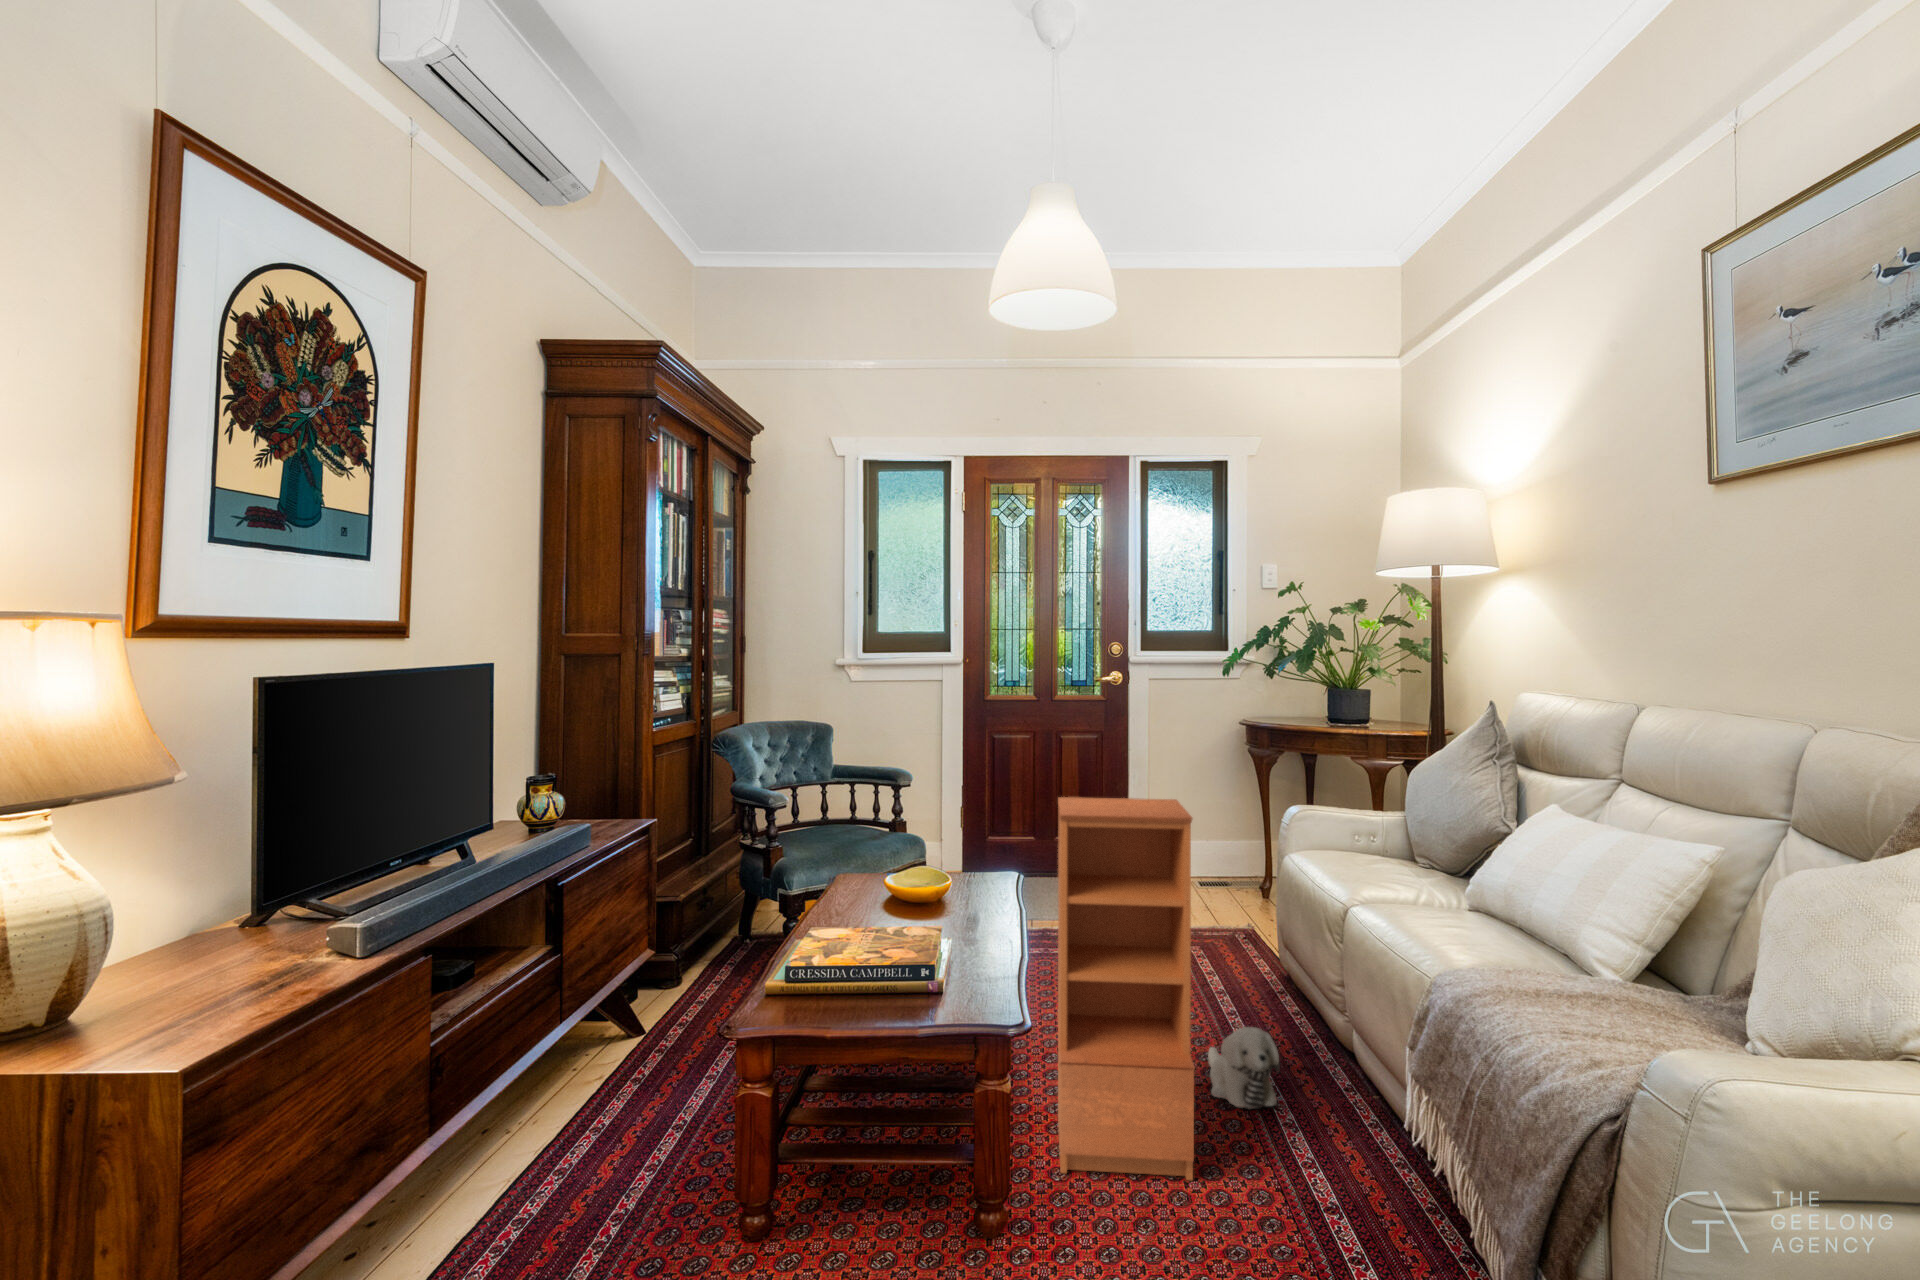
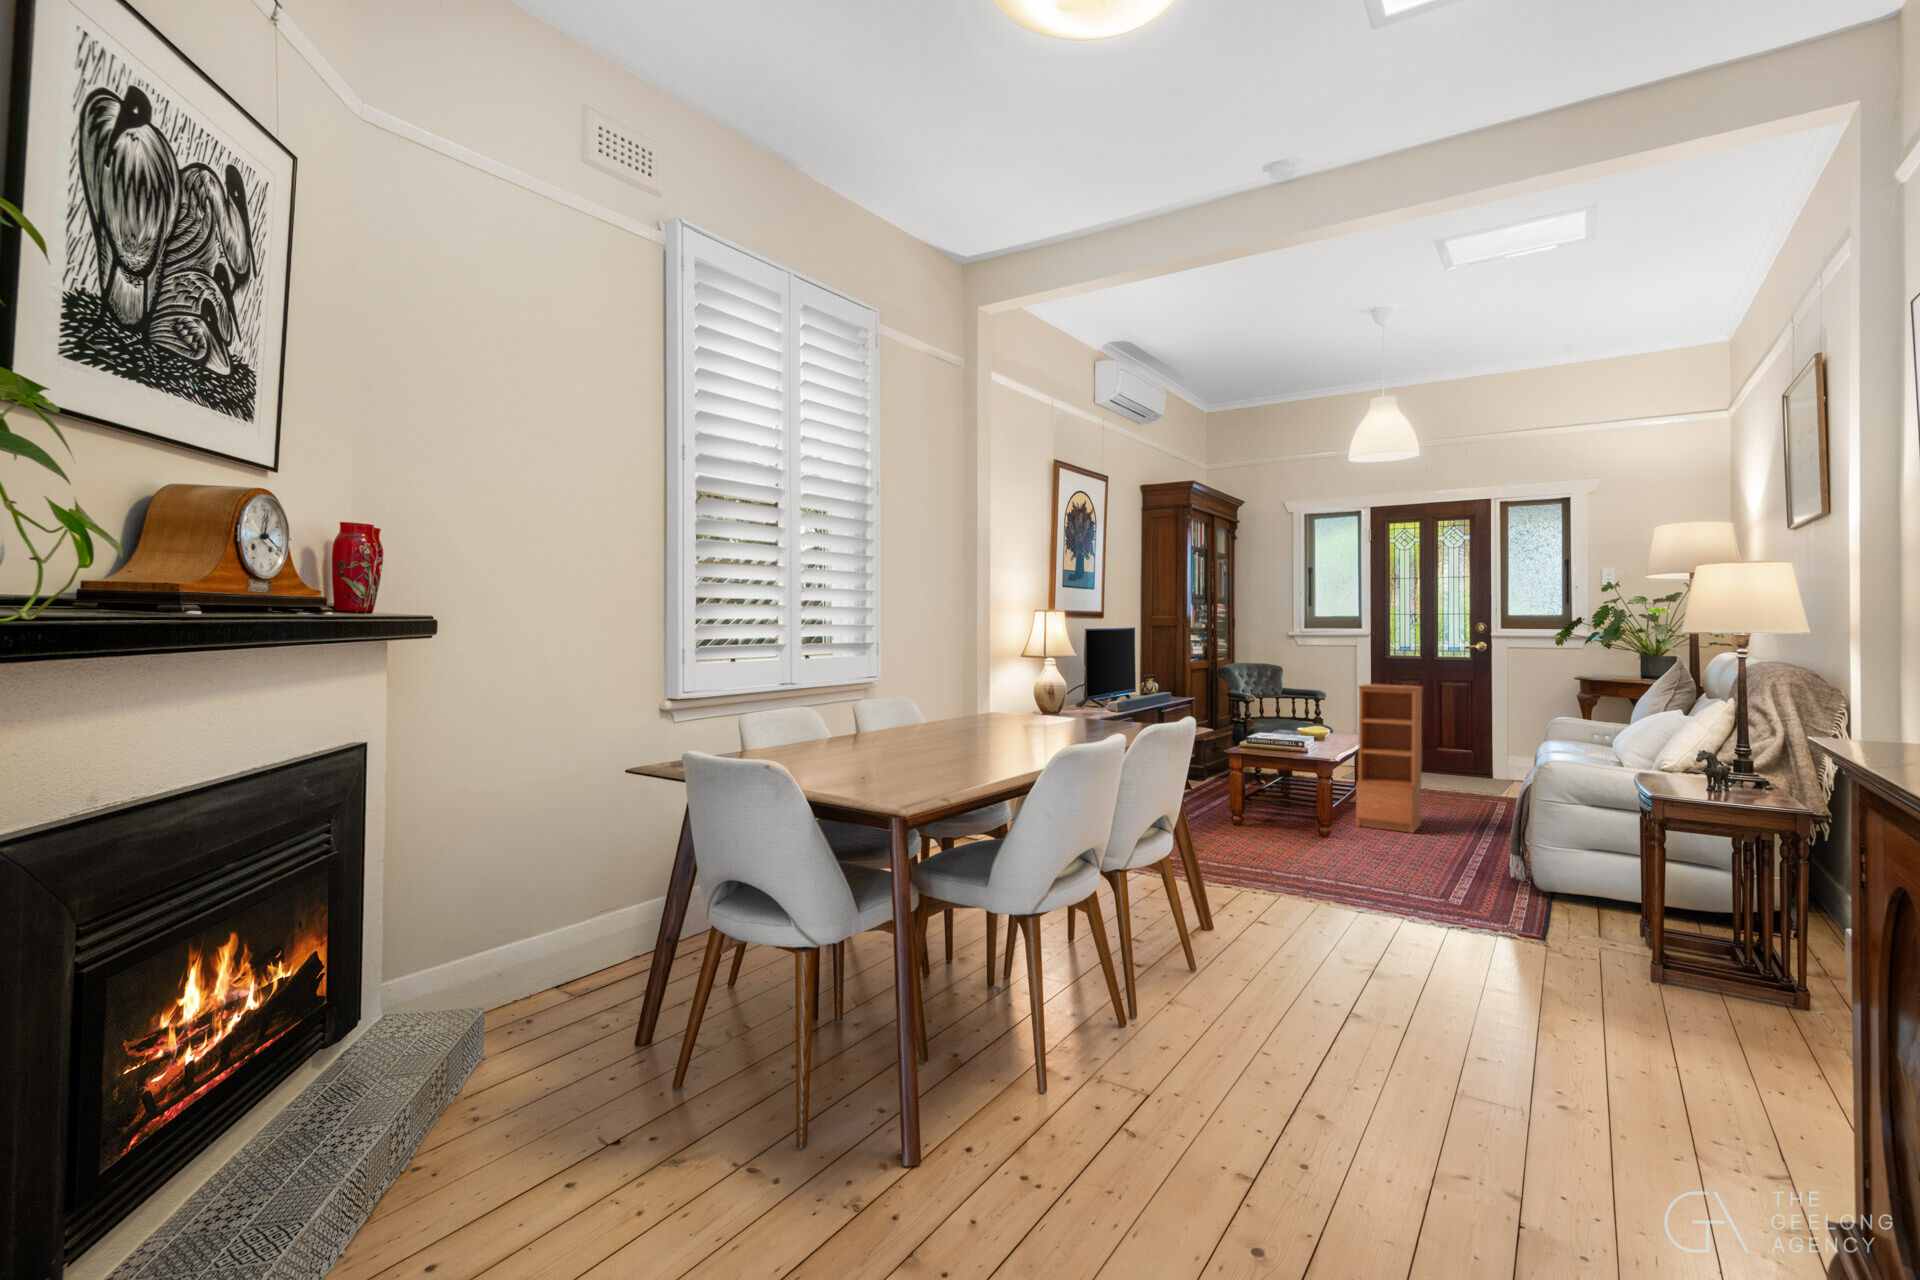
plush toy: present [1208,1027,1280,1109] -> none [1446,794,1483,829]

